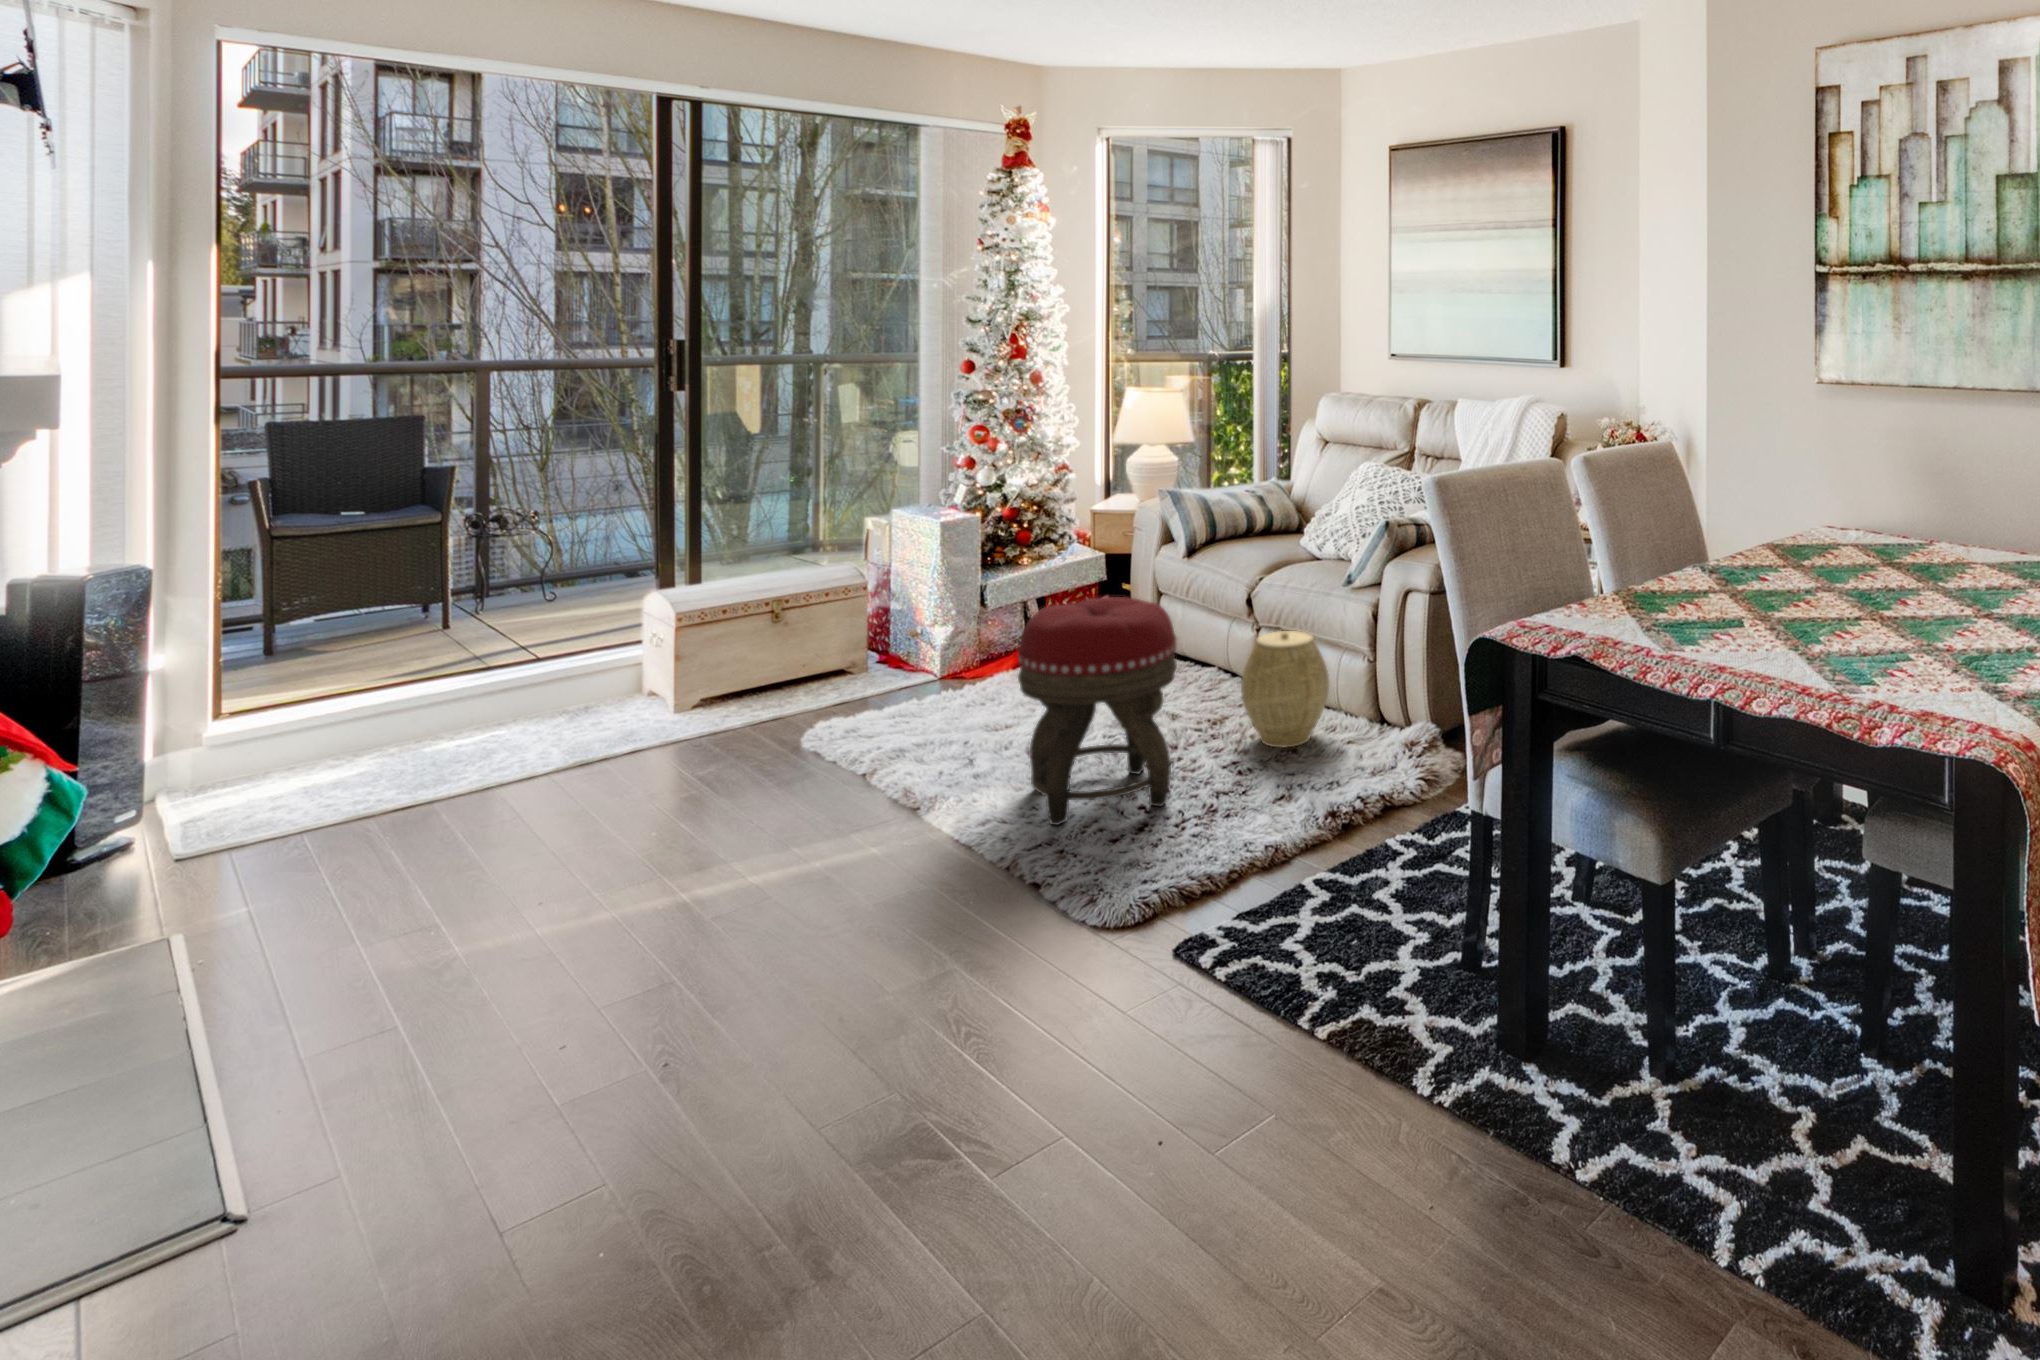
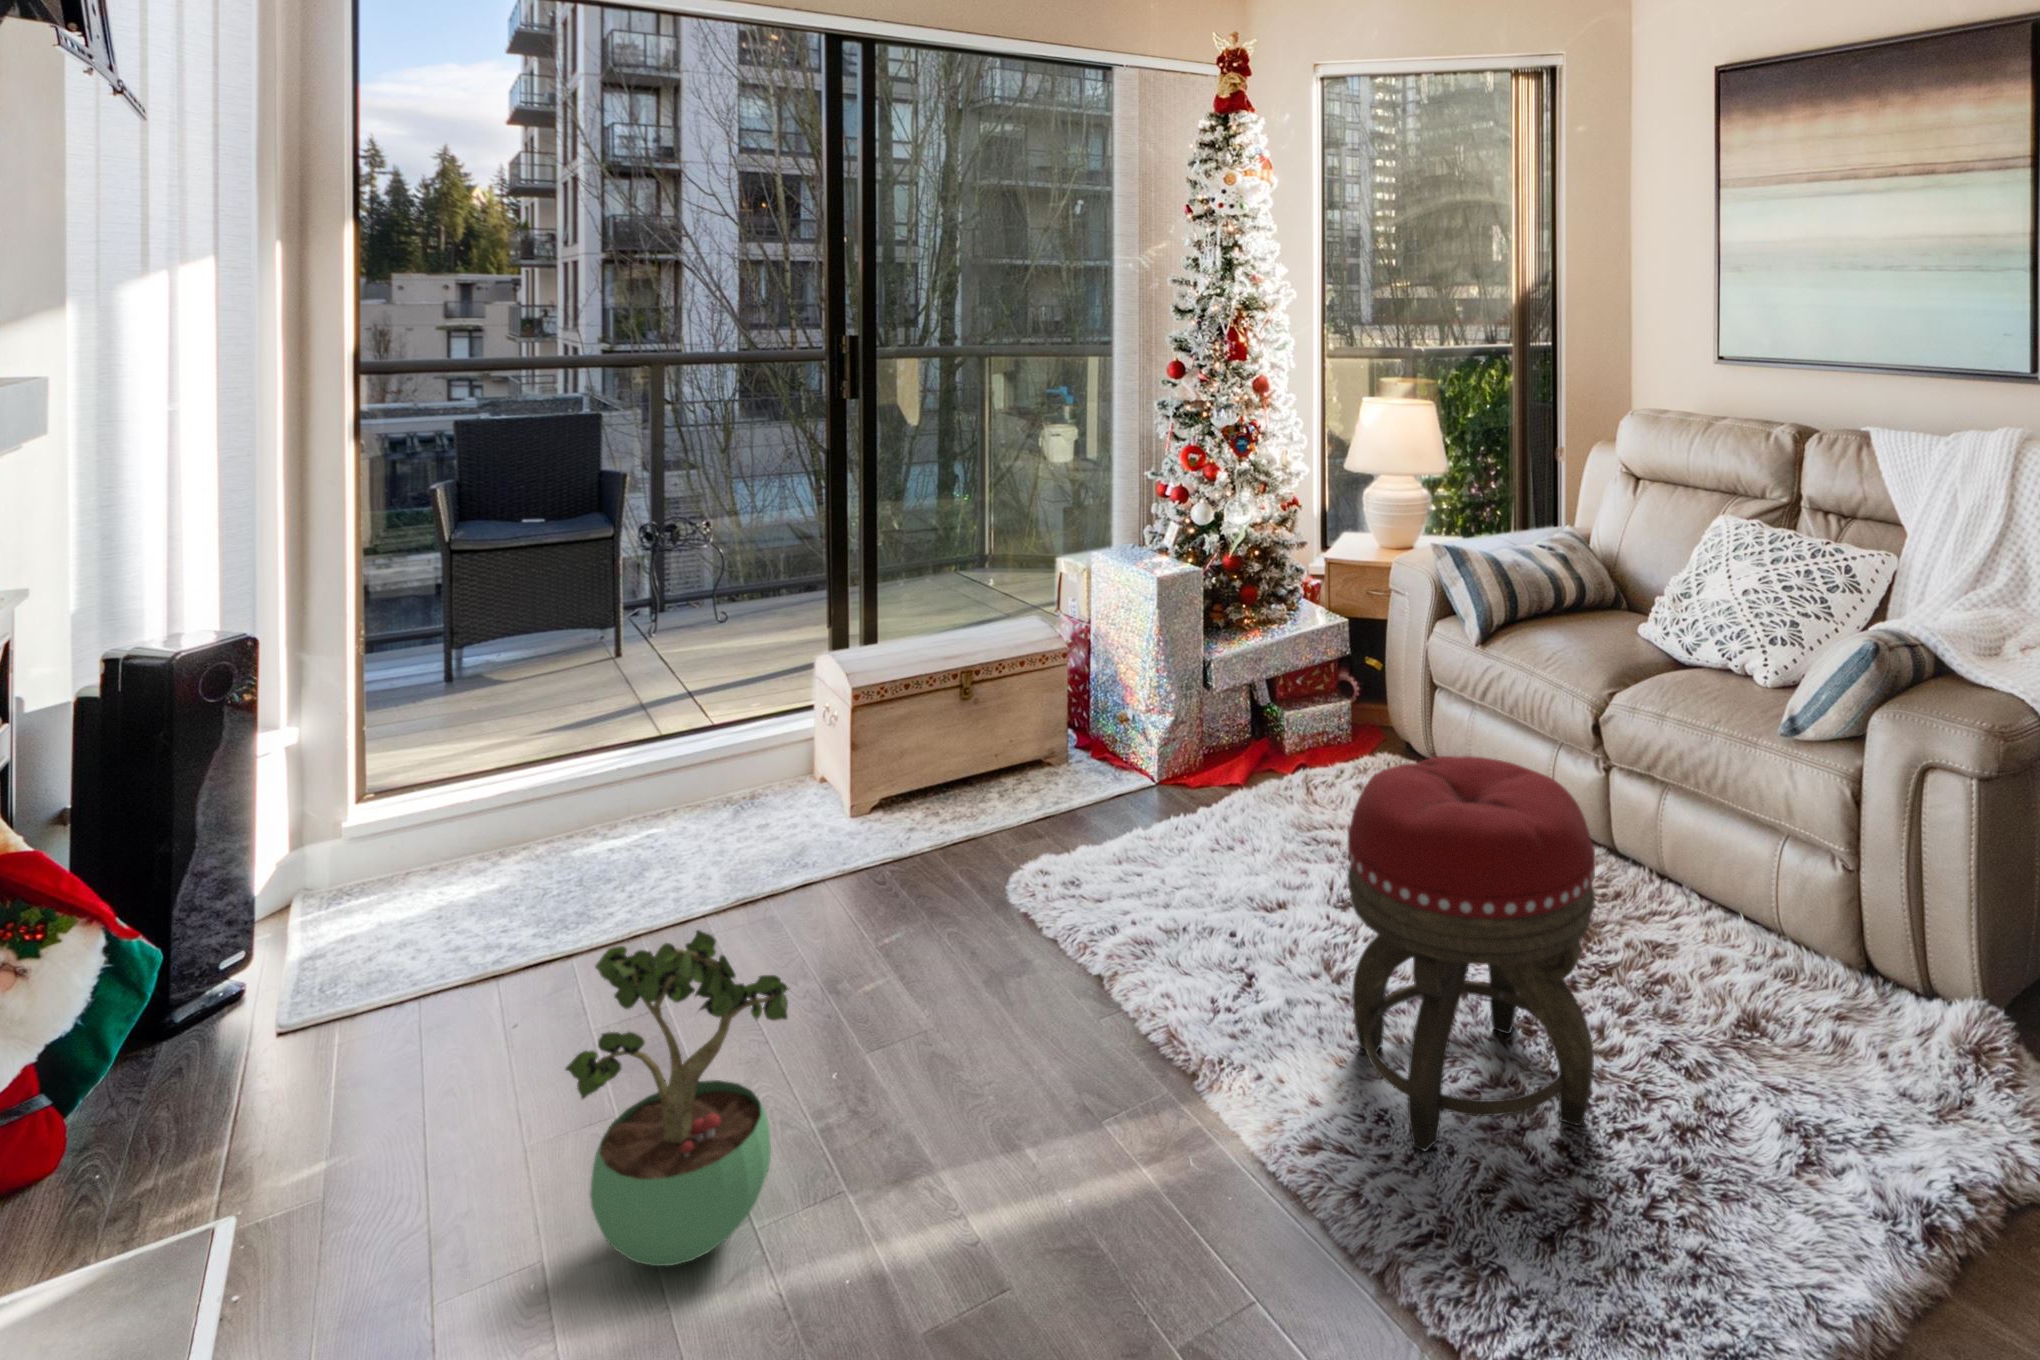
woven basket: present [1241,631,1329,747] -> none [1642,805,1788,1001]
potted plant: none [447,703,614,919] -> present [566,930,789,1266]

